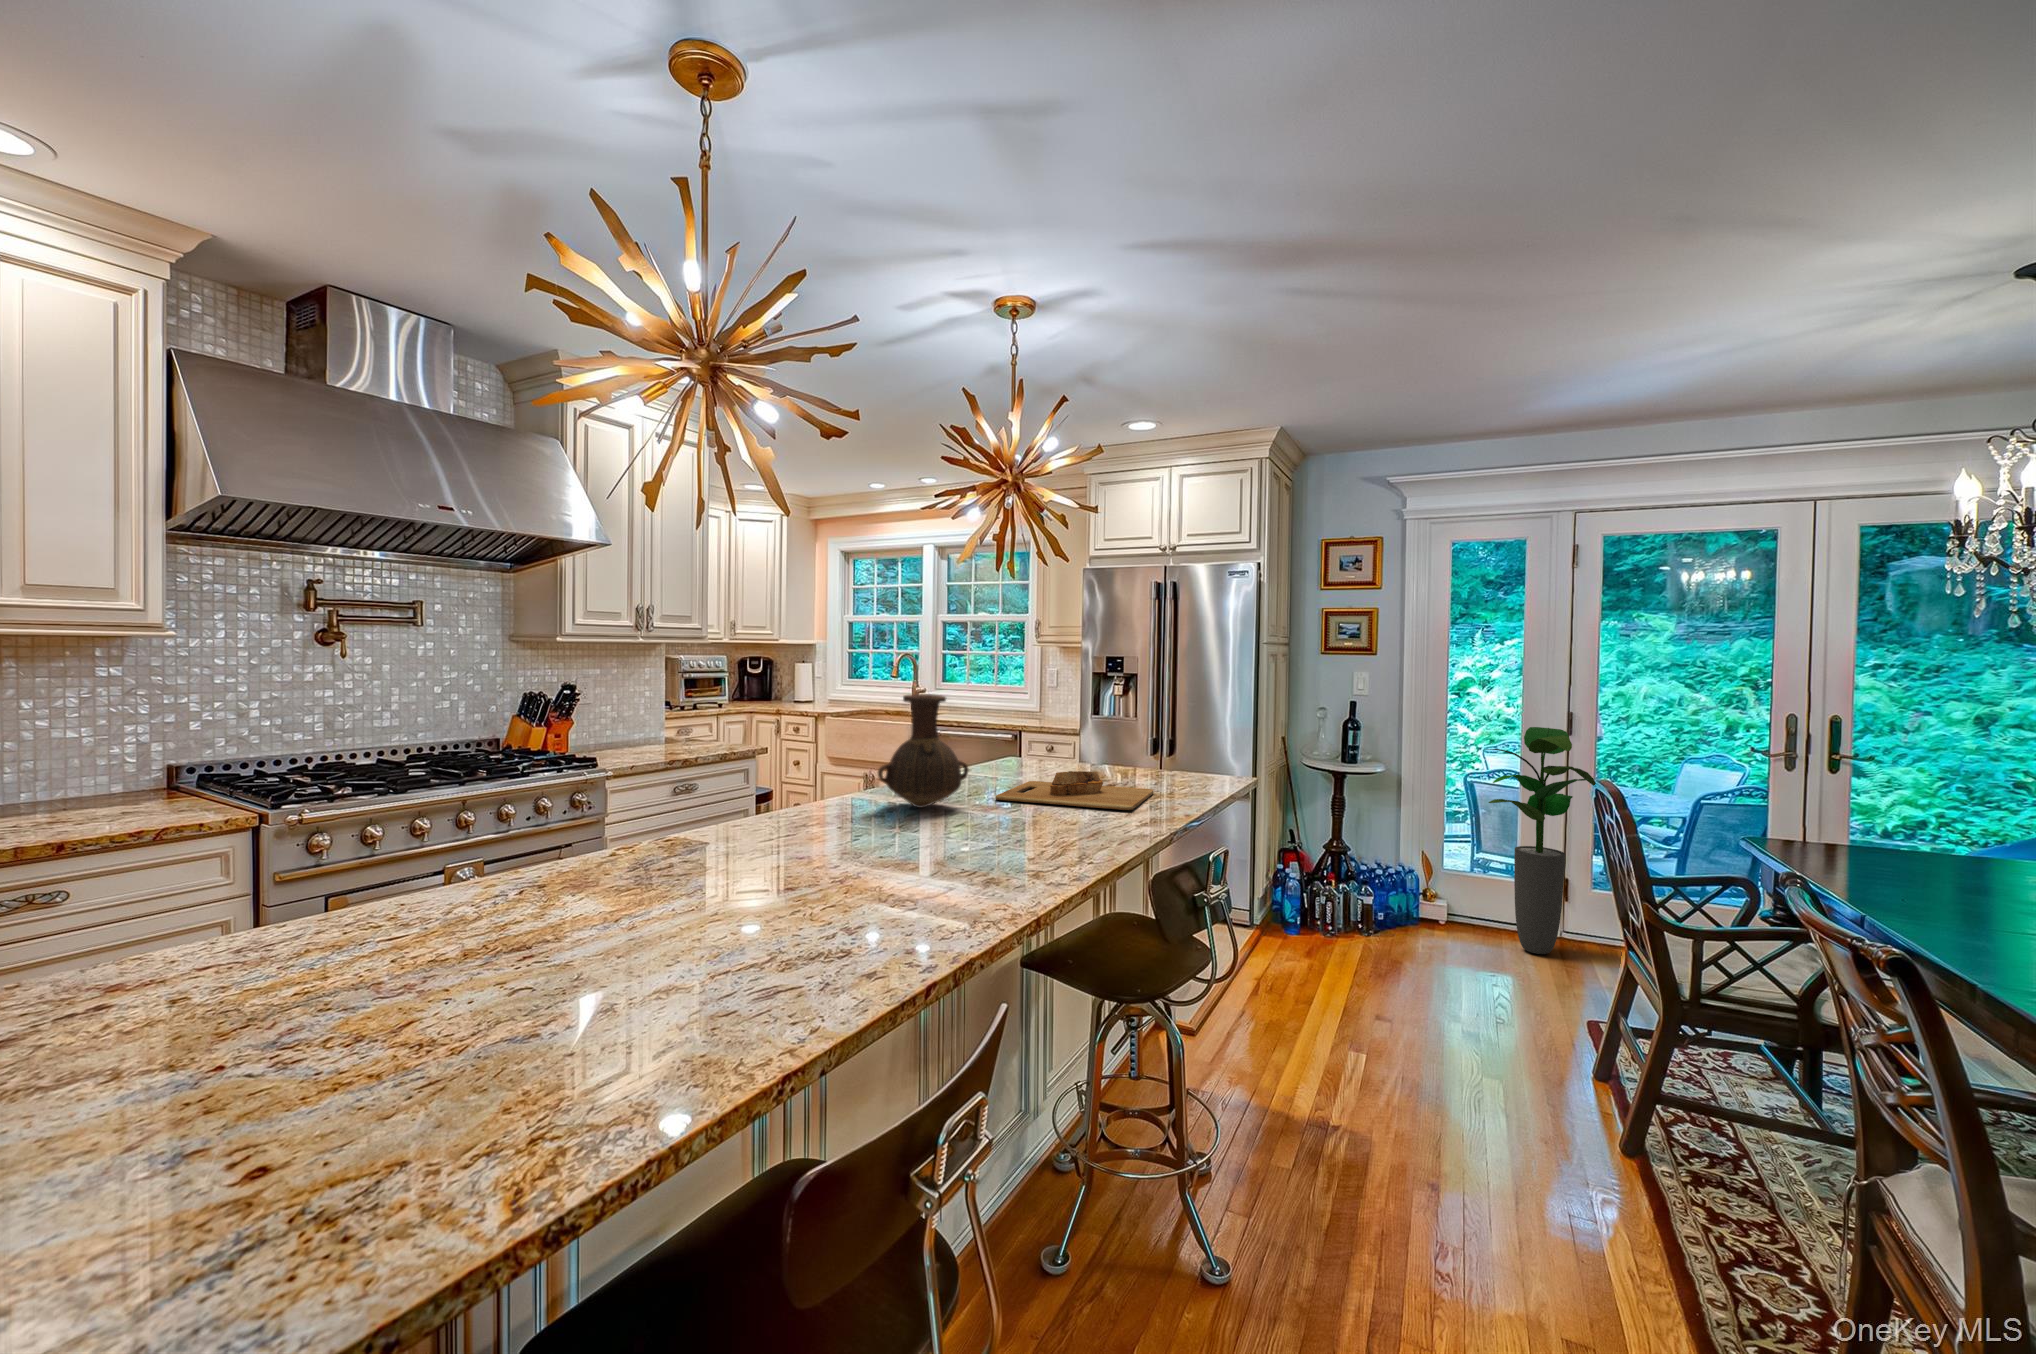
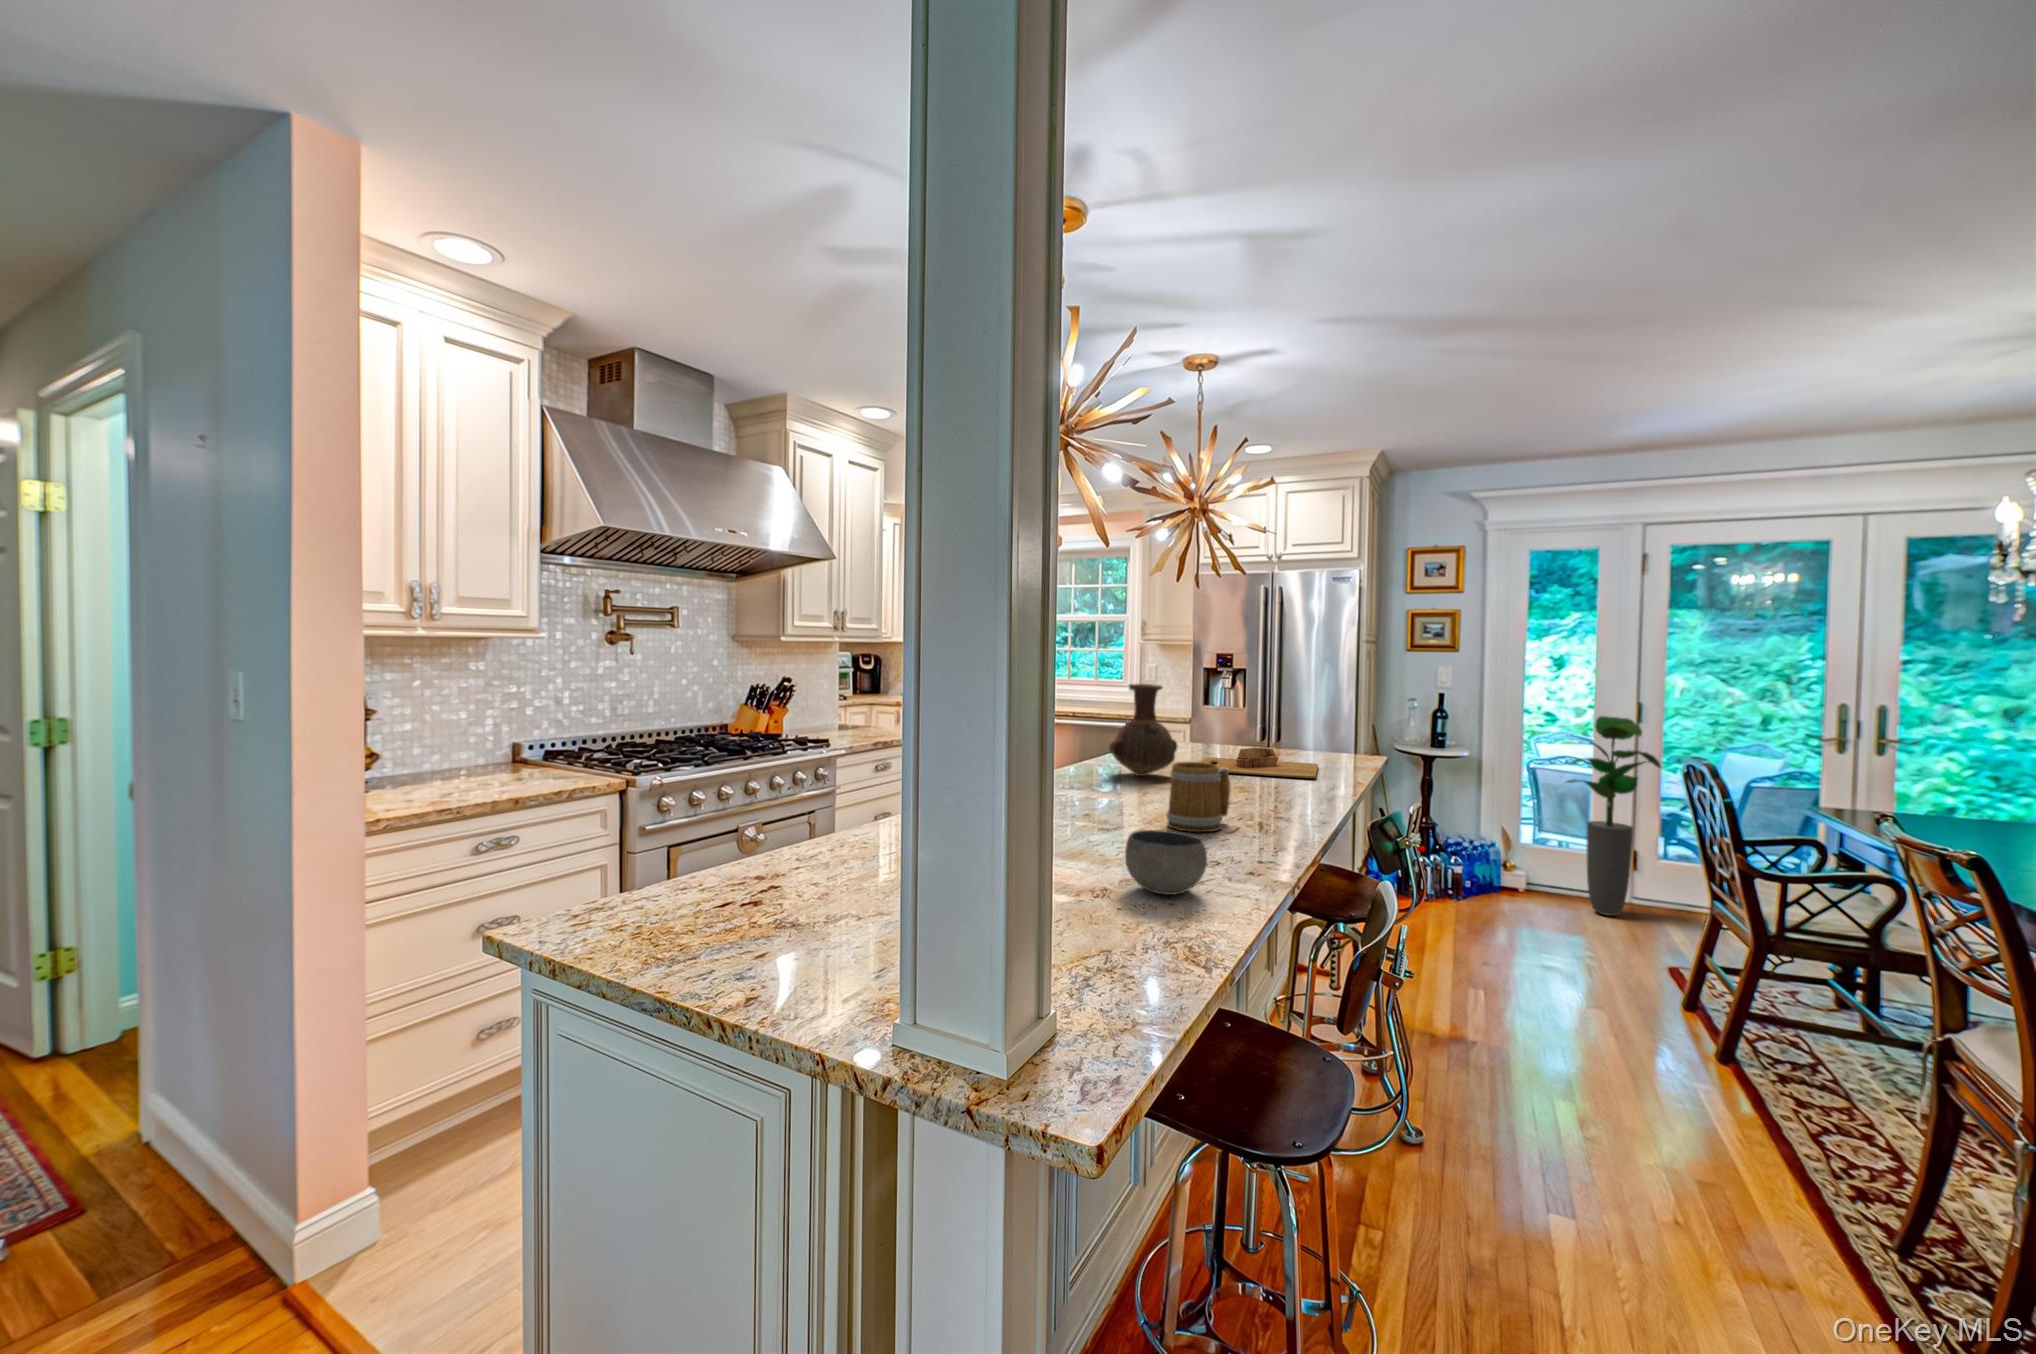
mug: none [858,800,949,896] -> present [1167,762,1230,832]
bowl: none [644,913,769,1016] -> present [1125,830,1207,895]

